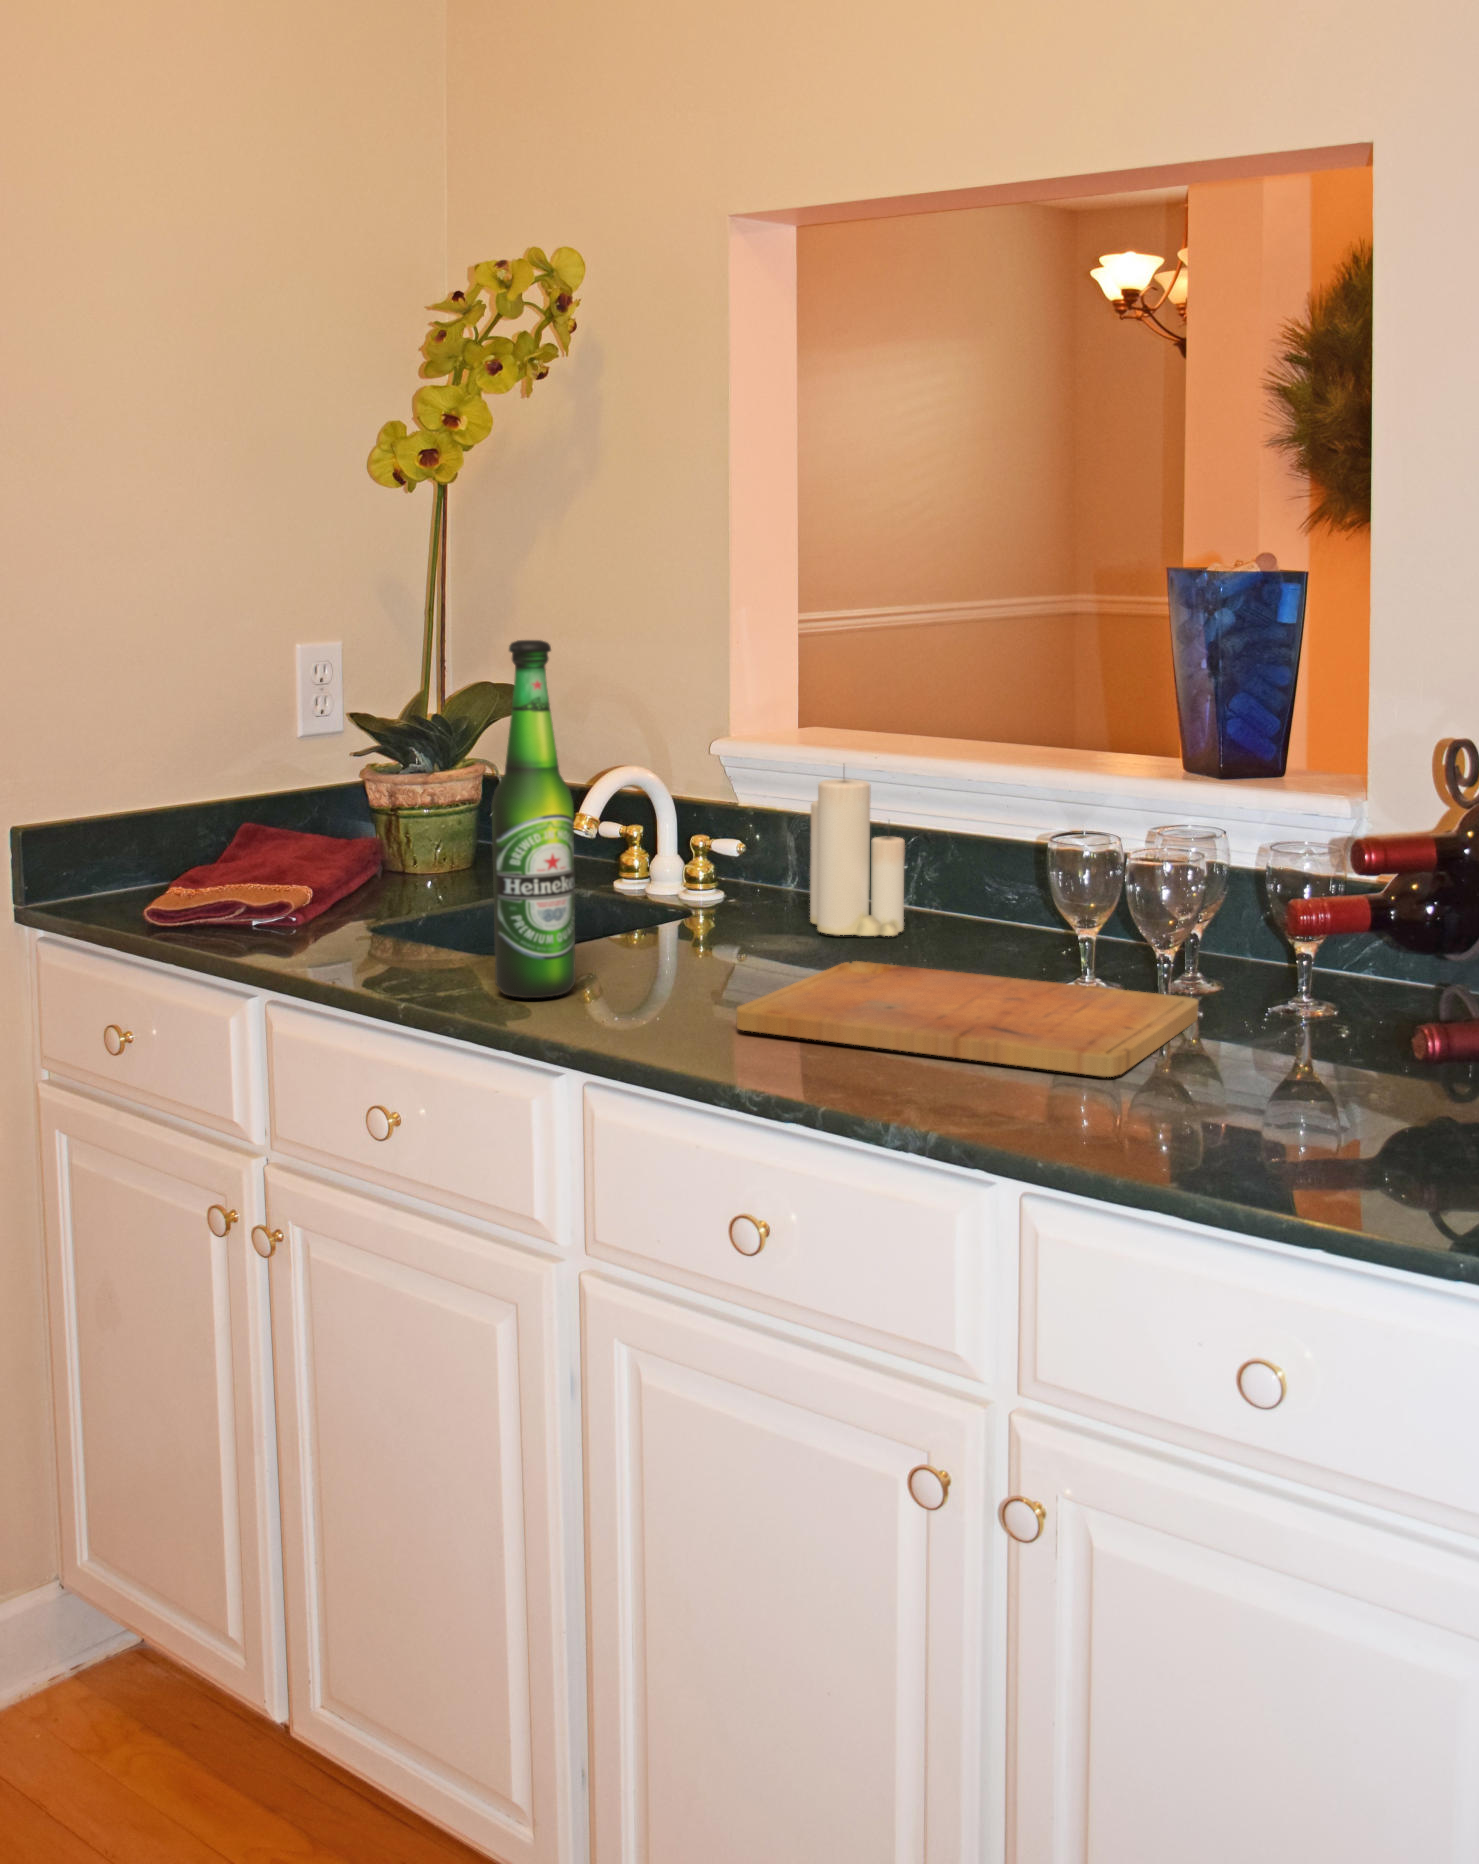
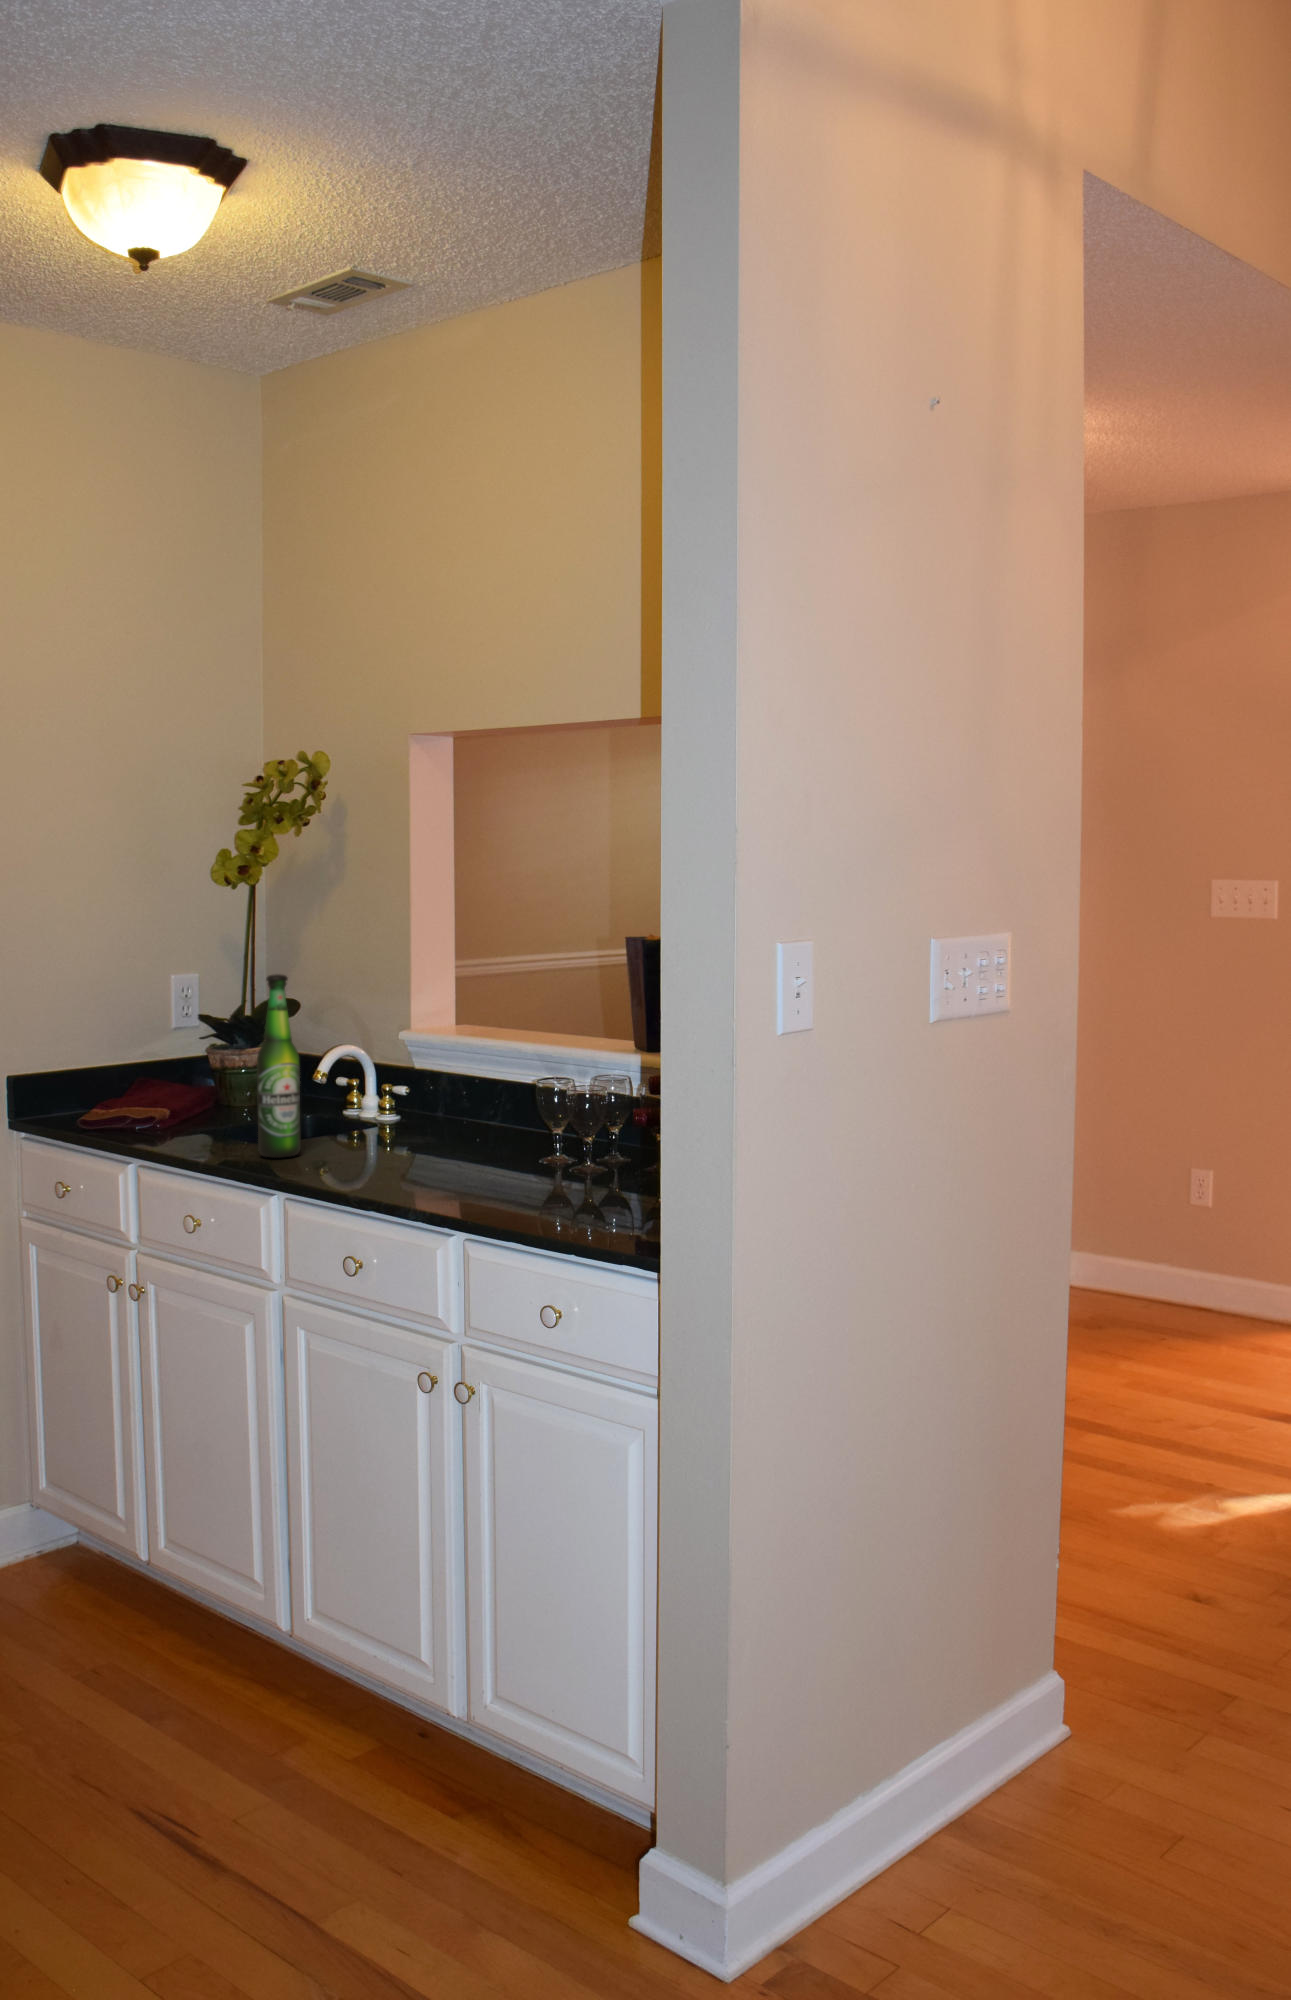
candle: present [810,778,905,936] -> none [441,1039,489,1131]
cutting board: present [737,961,1199,1077] -> none [373,1140,609,1184]

